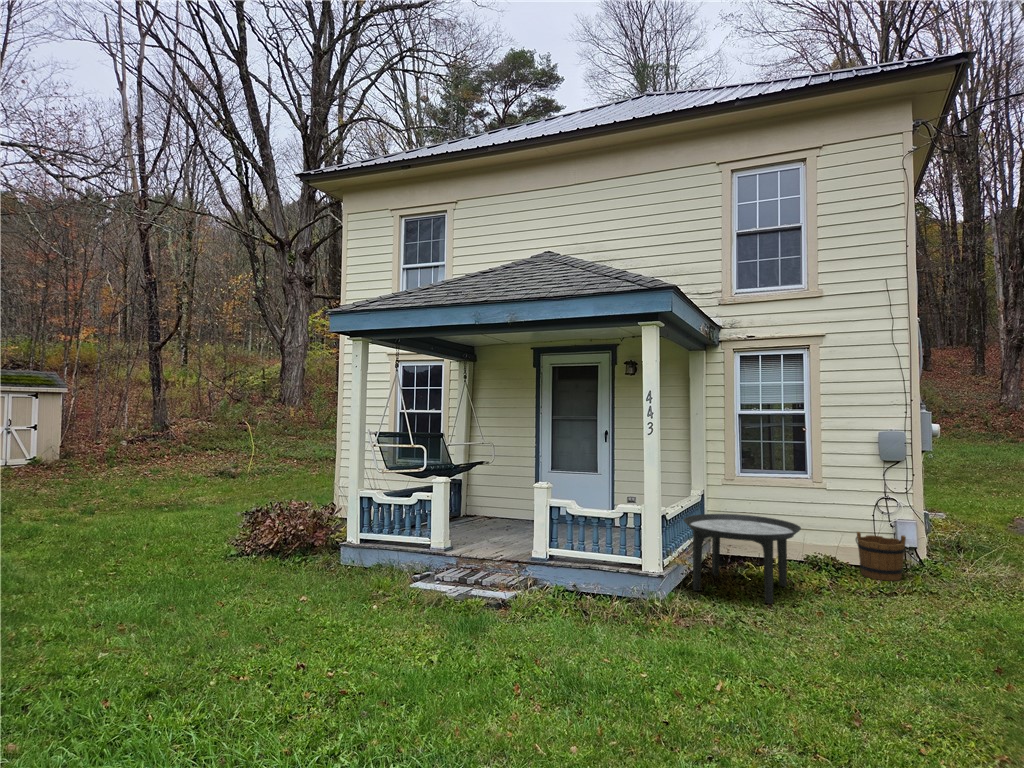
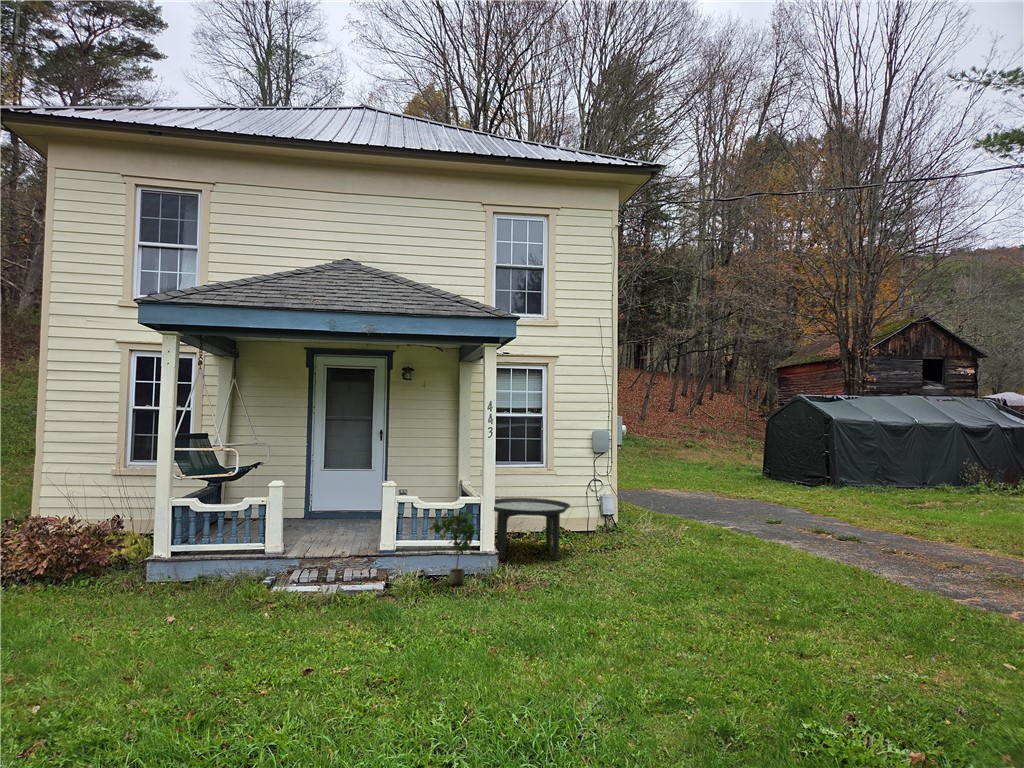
potted plant: none [557,523,631,614] -> present [429,511,481,585]
bucket: present [856,532,906,581] -> none [579,504,610,536]

